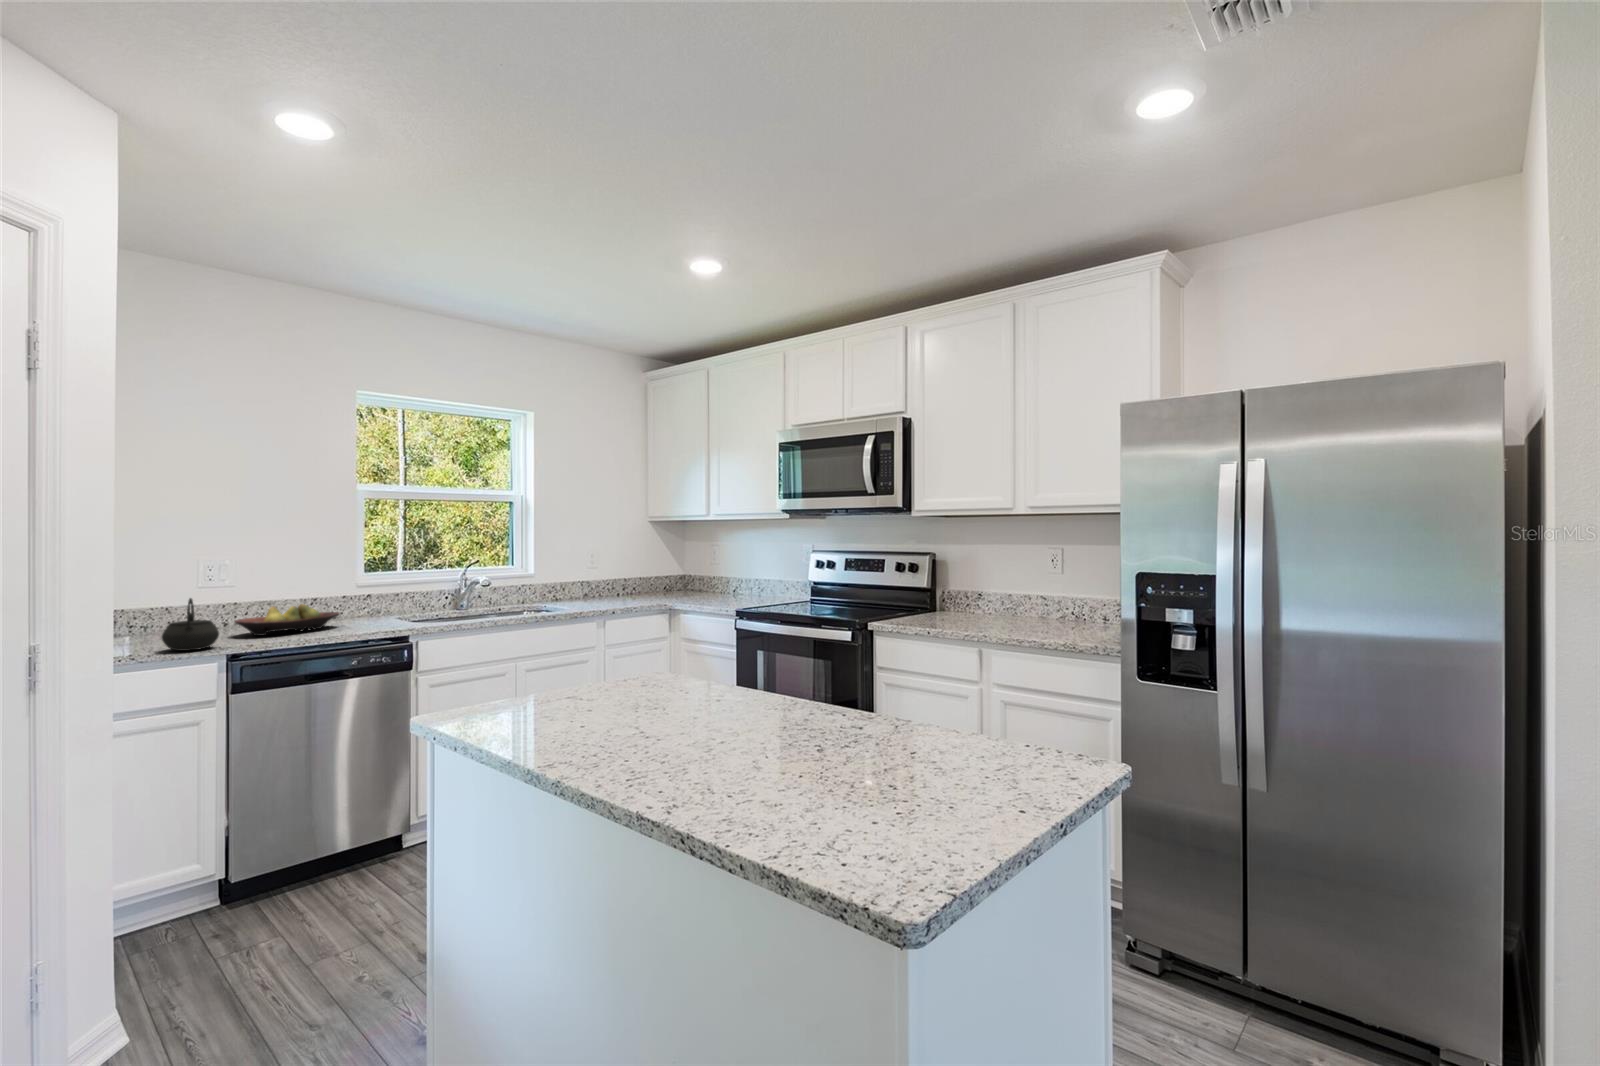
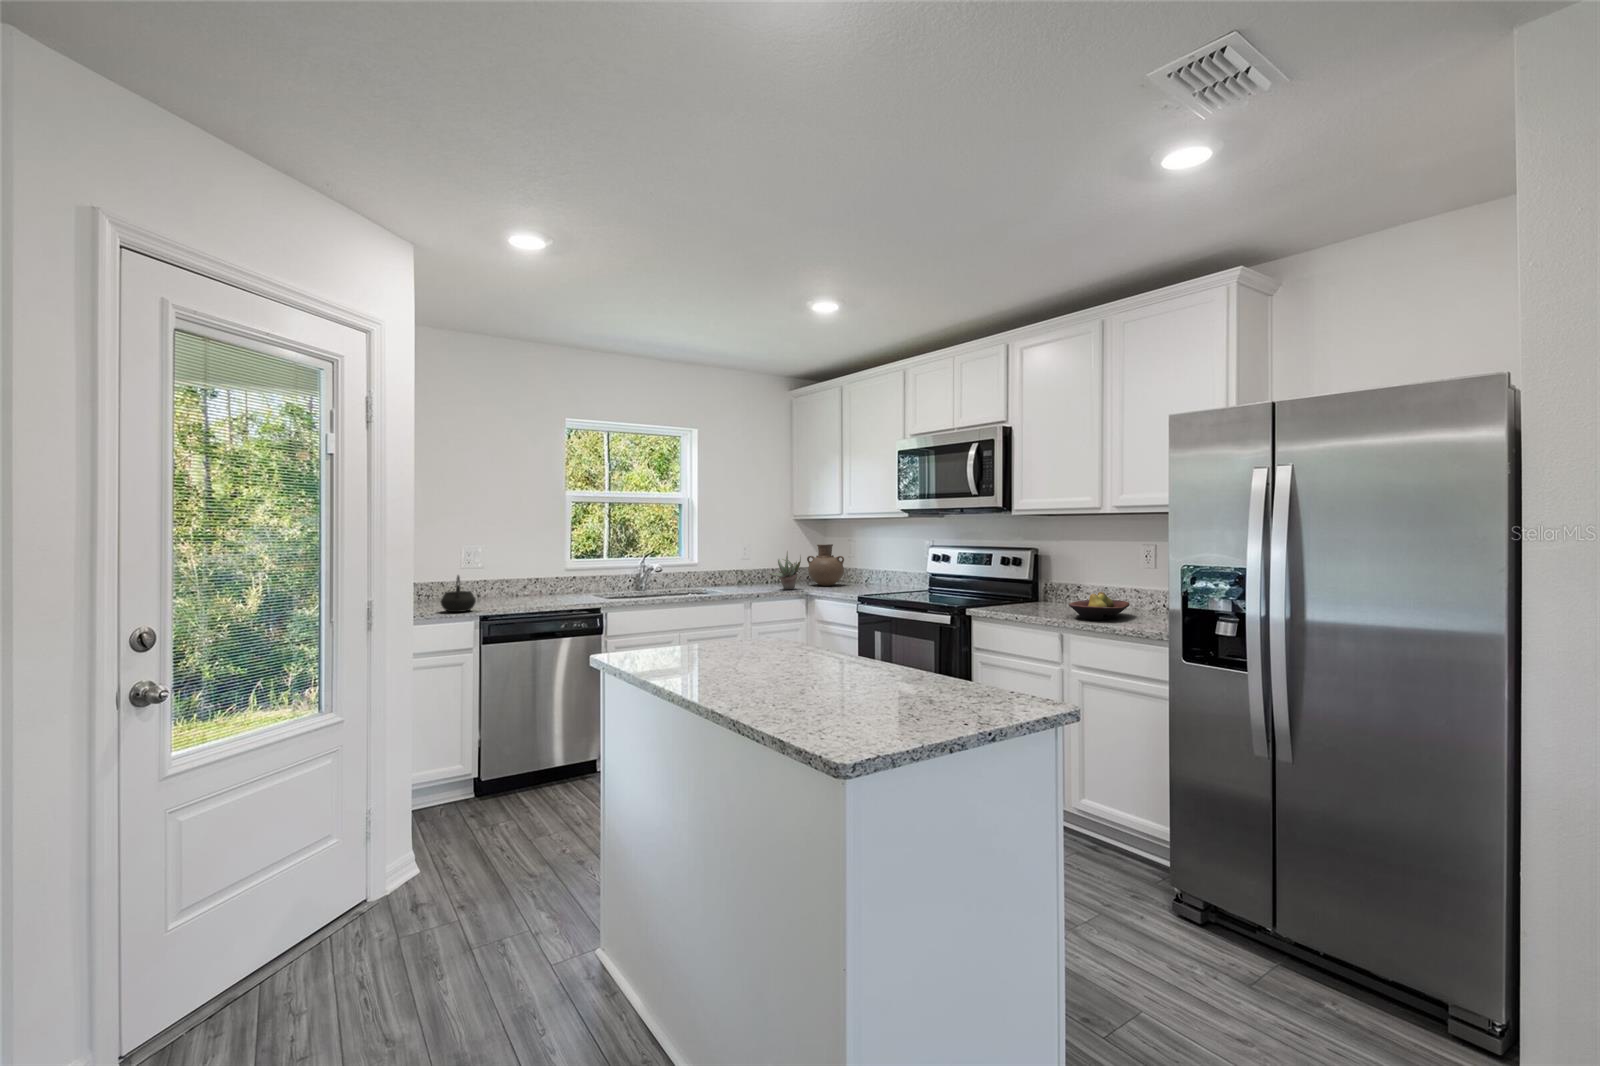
vase: none [665,550,708,598] -> present [807,544,844,586]
succulent plant: none [623,558,660,604] -> present [769,551,801,589]
fruit bowl: present [234,604,340,636] -> present [1069,592,1130,620]

